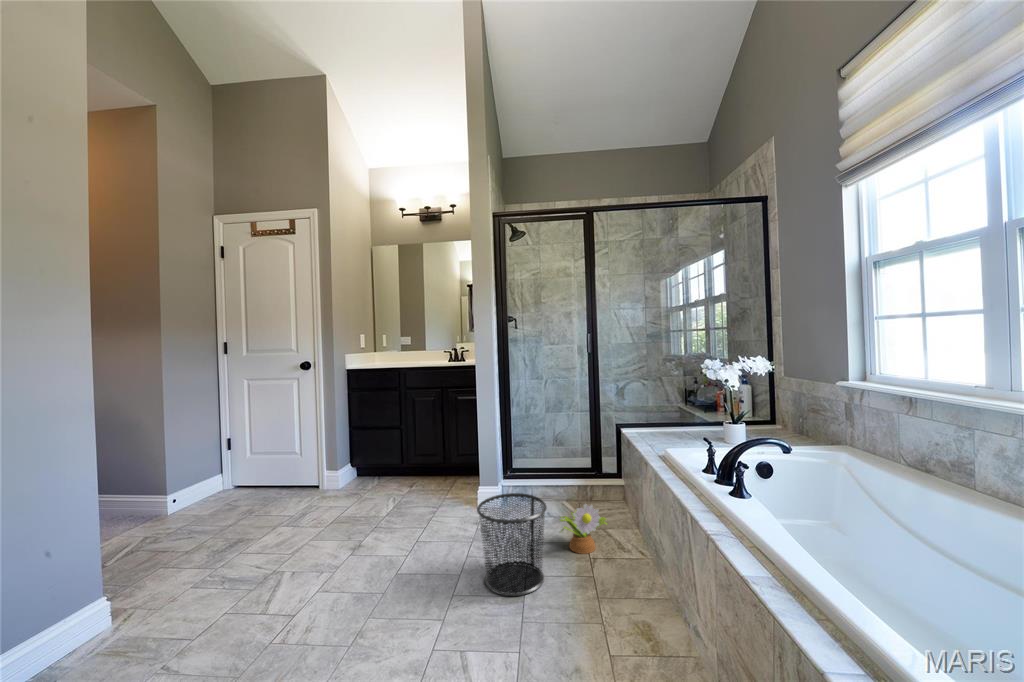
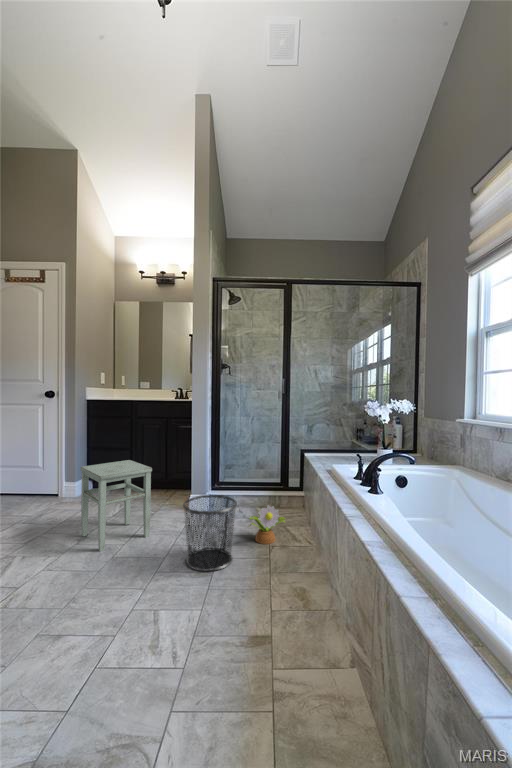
stool: none [344,448,434,569] -> present [81,460,152,551]

